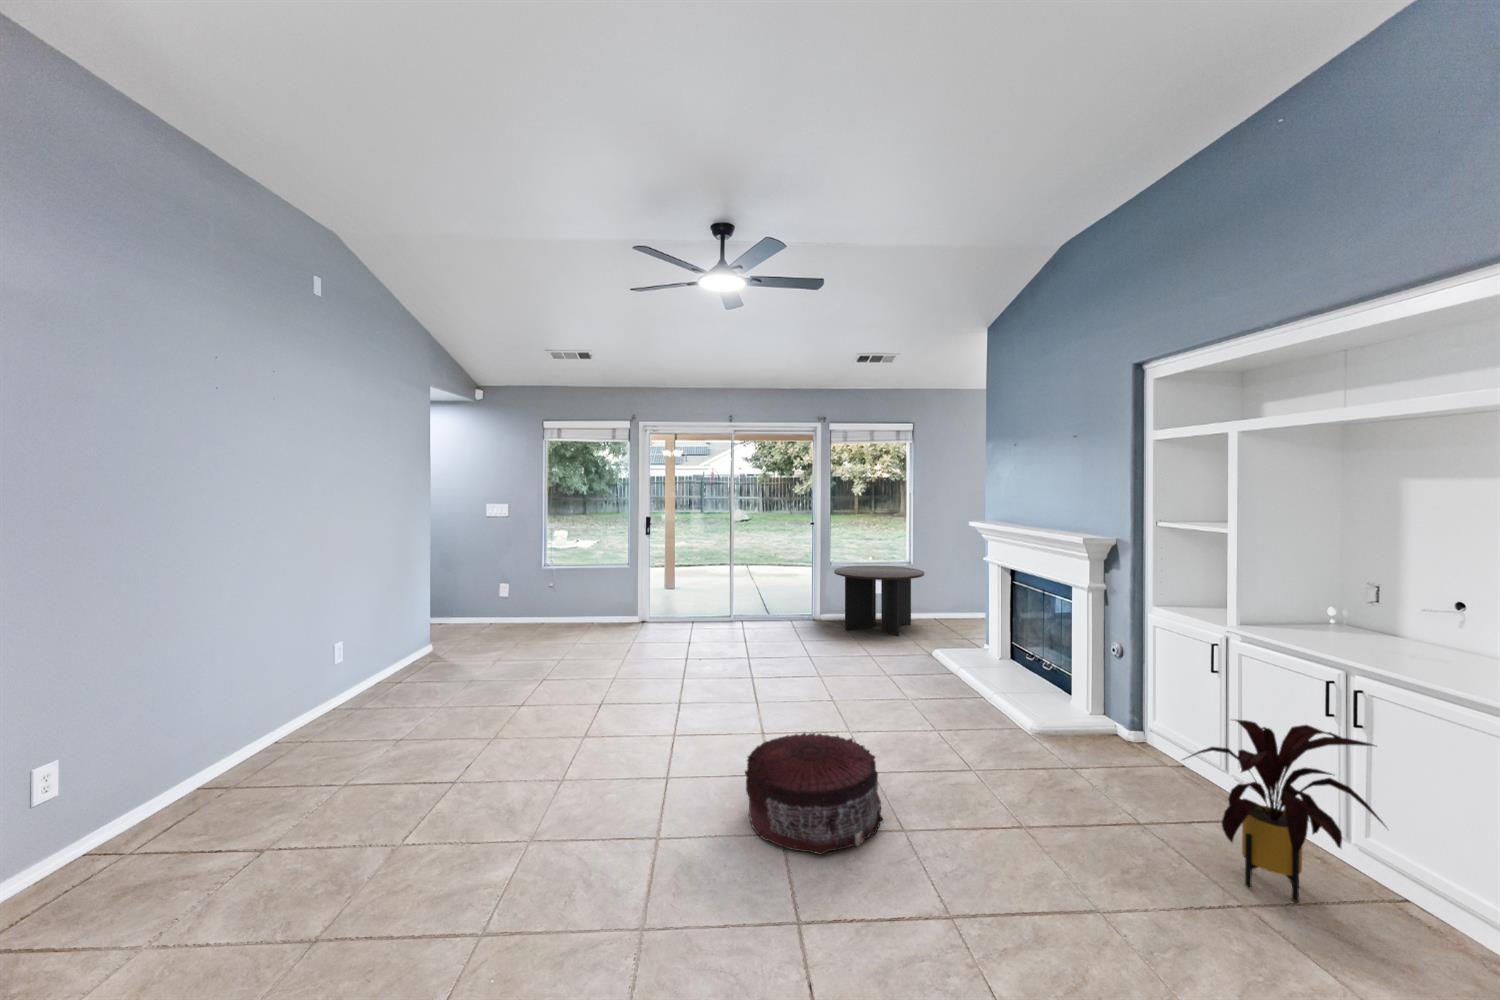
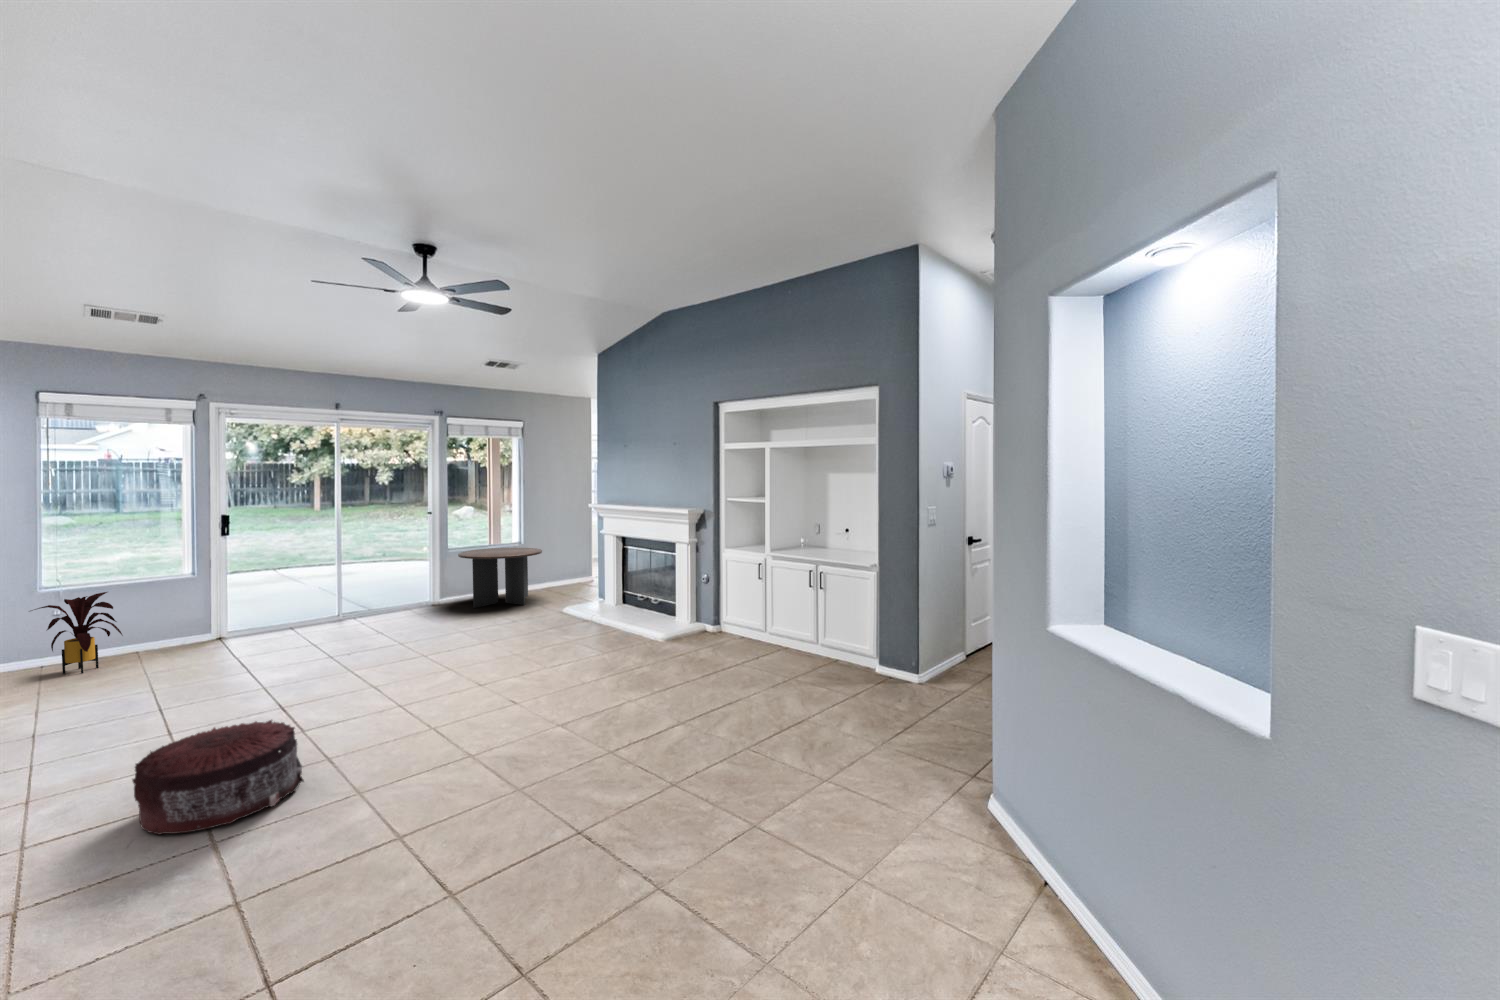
house plant: present [1185,720,1385,902] -> present [32,592,122,674]
pouf: present [745,733,883,855] -> present [132,720,304,835]

